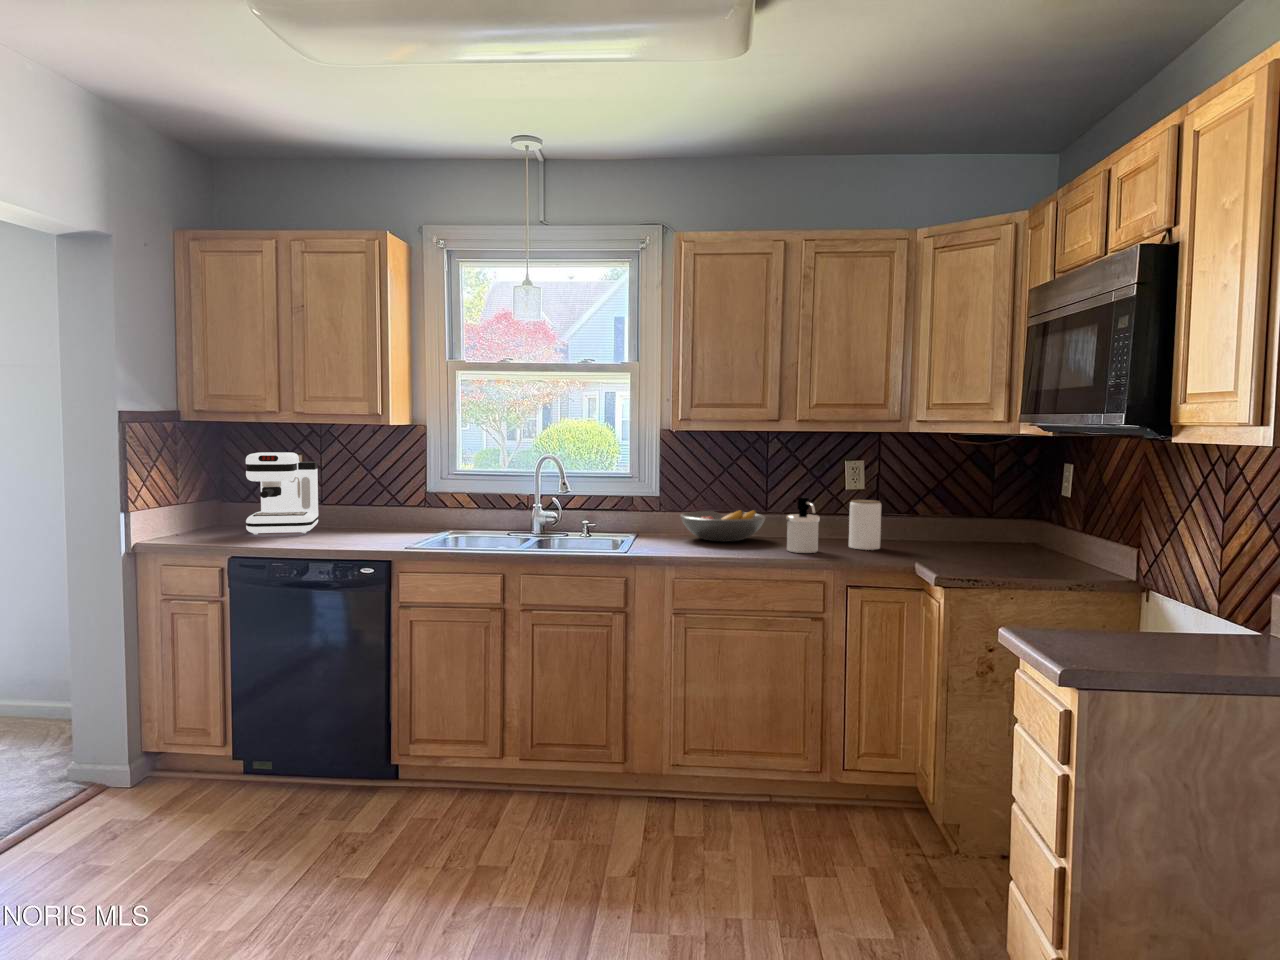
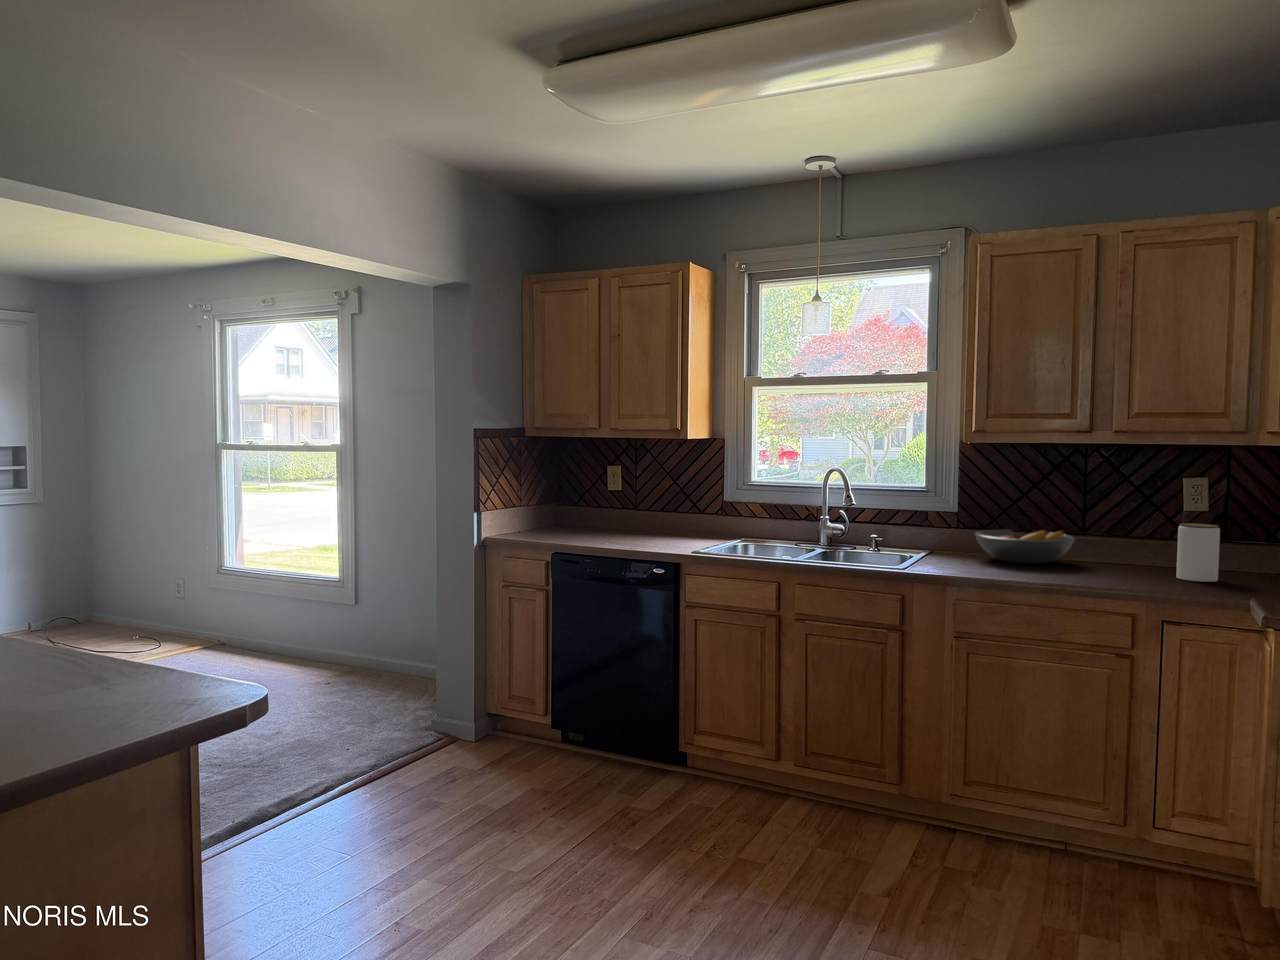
coffee maker: present [246,452,318,534] -> none [571,463,632,535]
soap dispenser: present [786,497,820,553] -> none [1092,518,1133,581]

